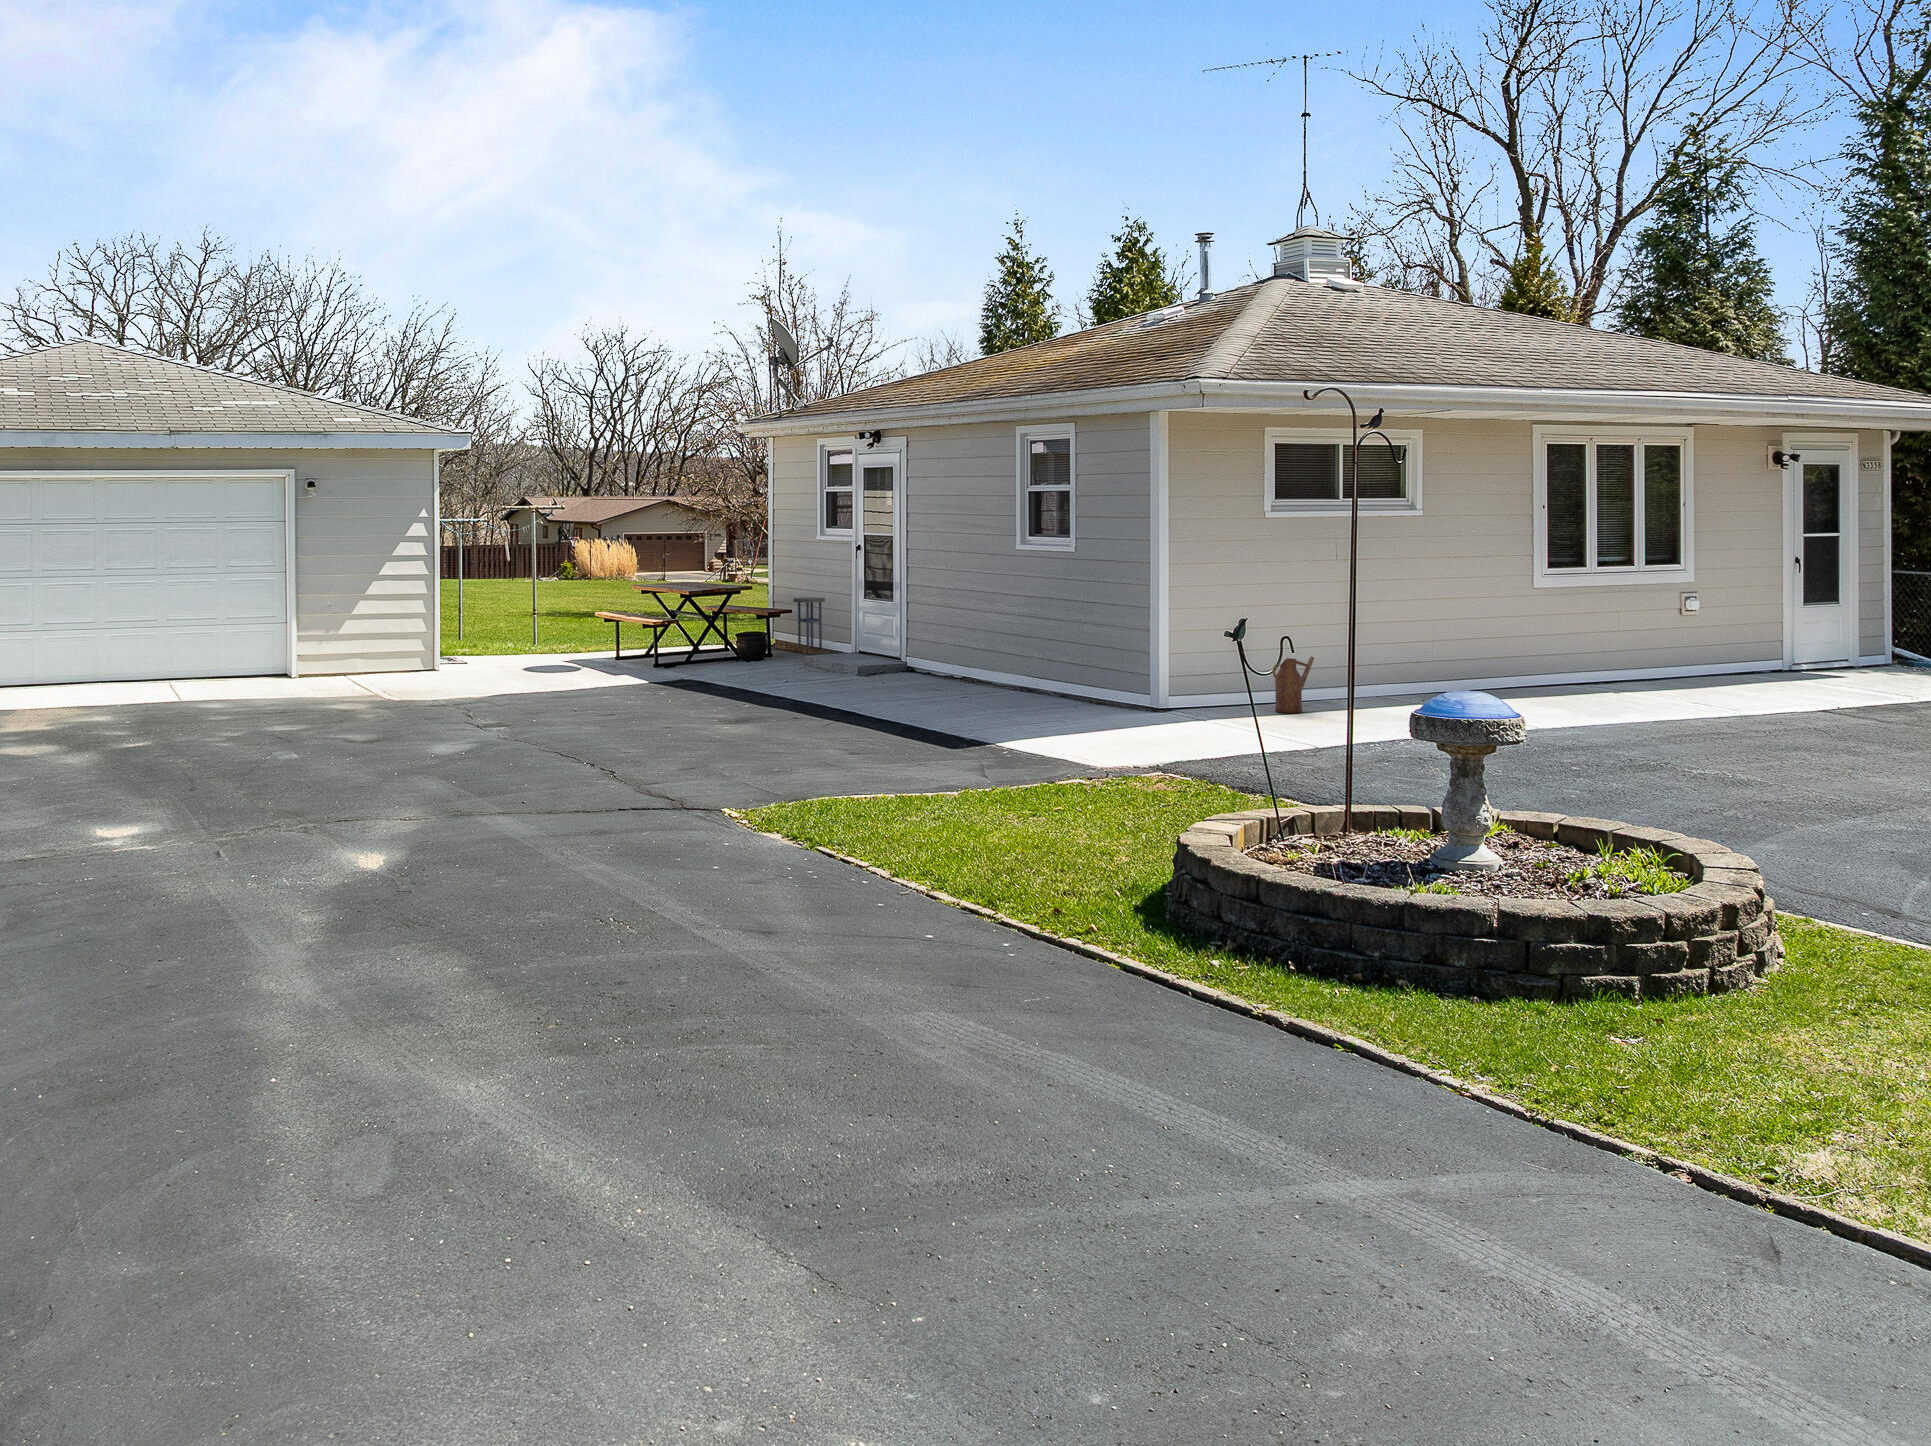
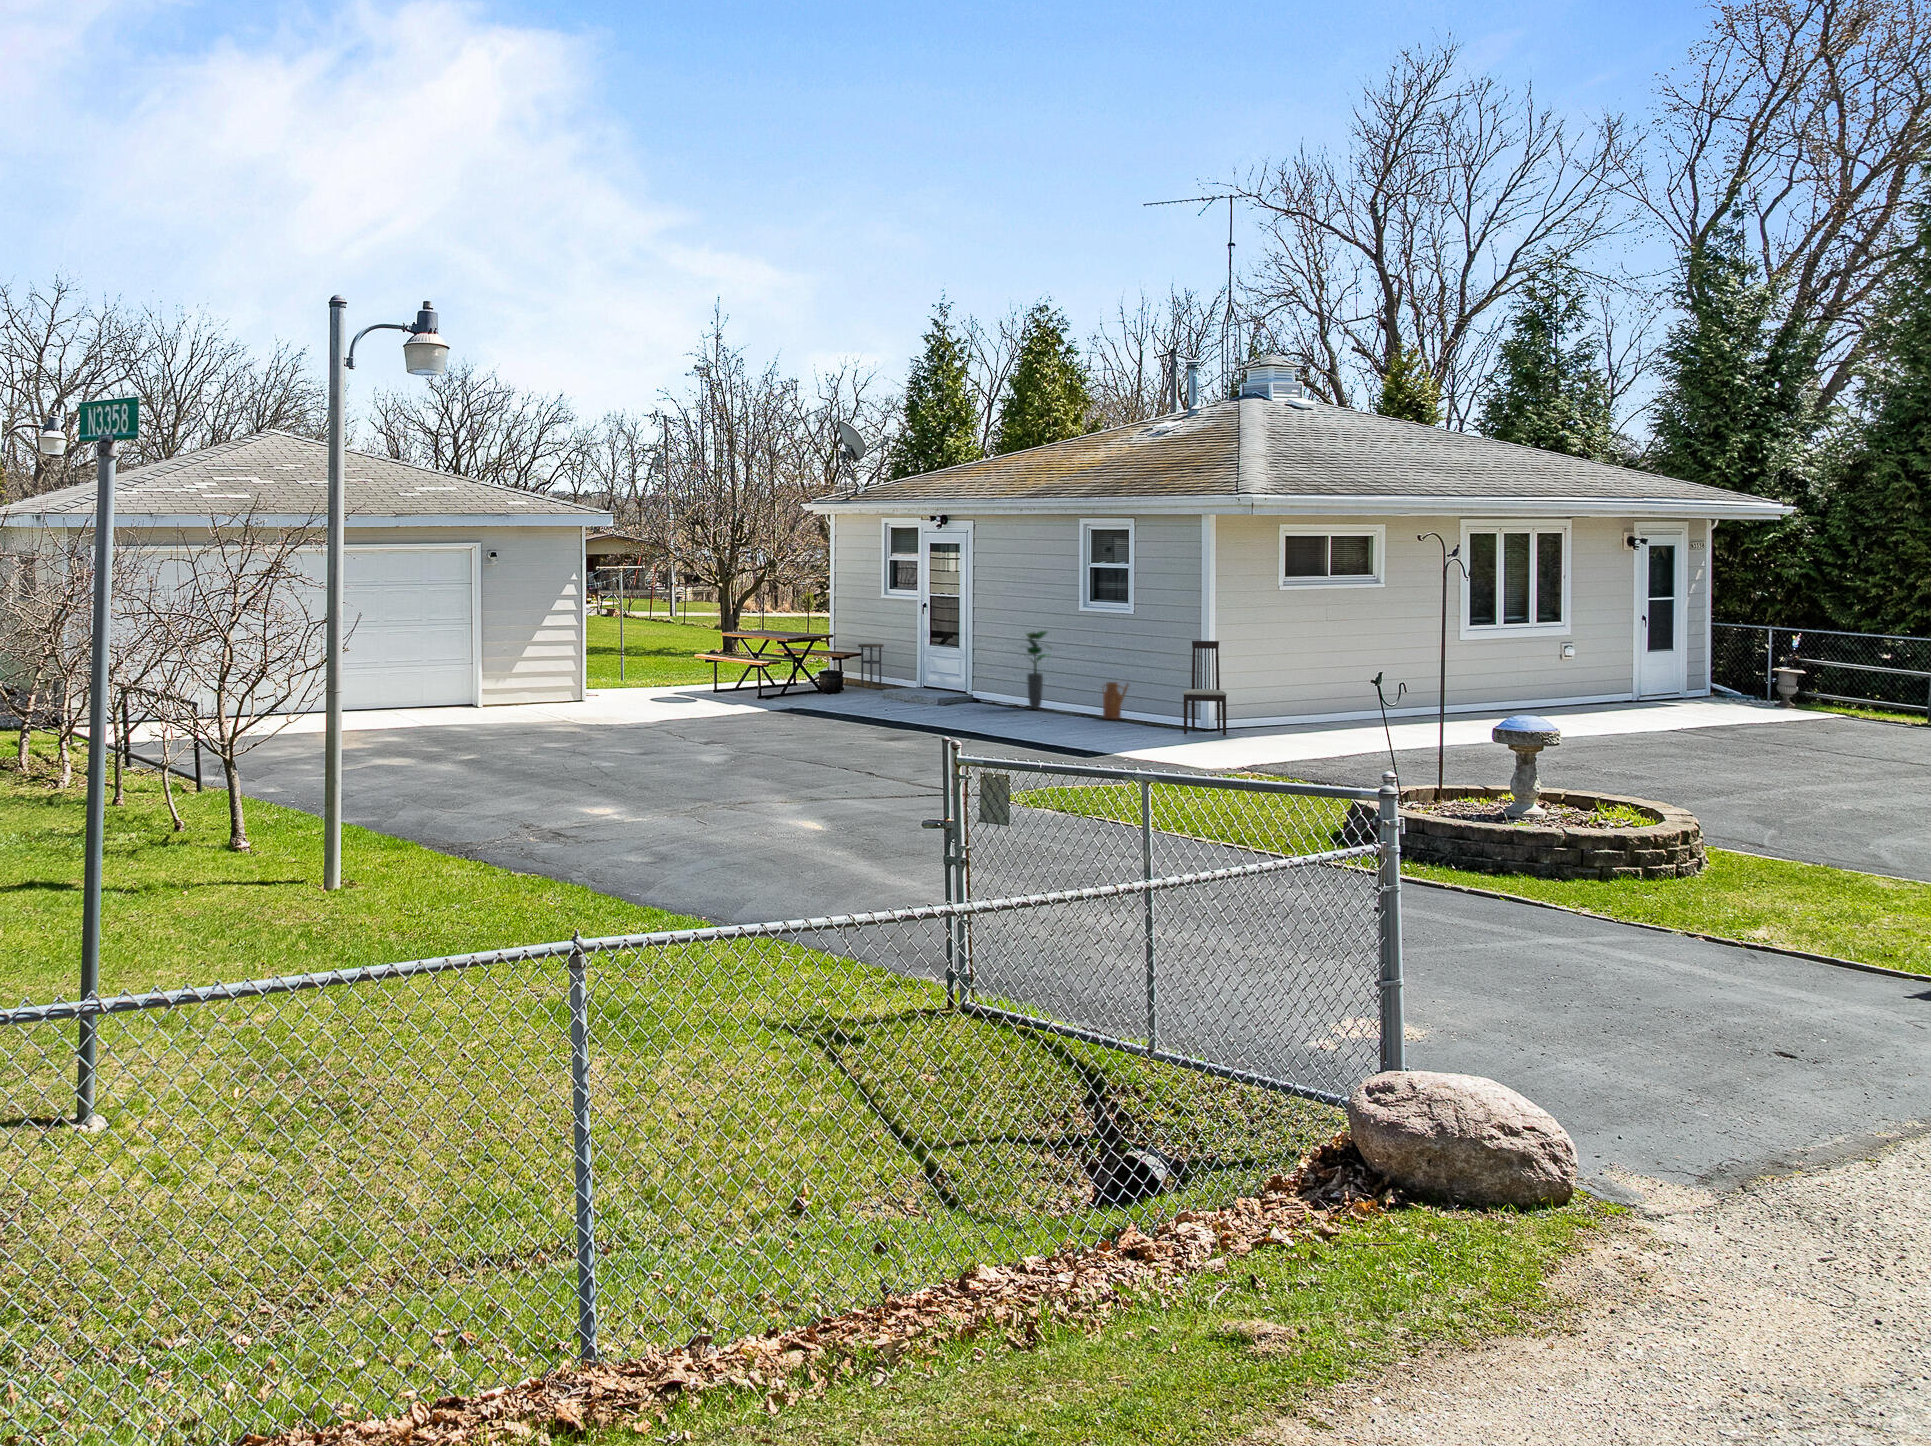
potted plant: none [939,583,986,687] -> present [1027,631,1051,709]
chair: none [1111,597,1171,733] -> present [1183,641,1227,736]
watering can: present [1273,657,1314,713] -> present [1103,682,1128,720]

